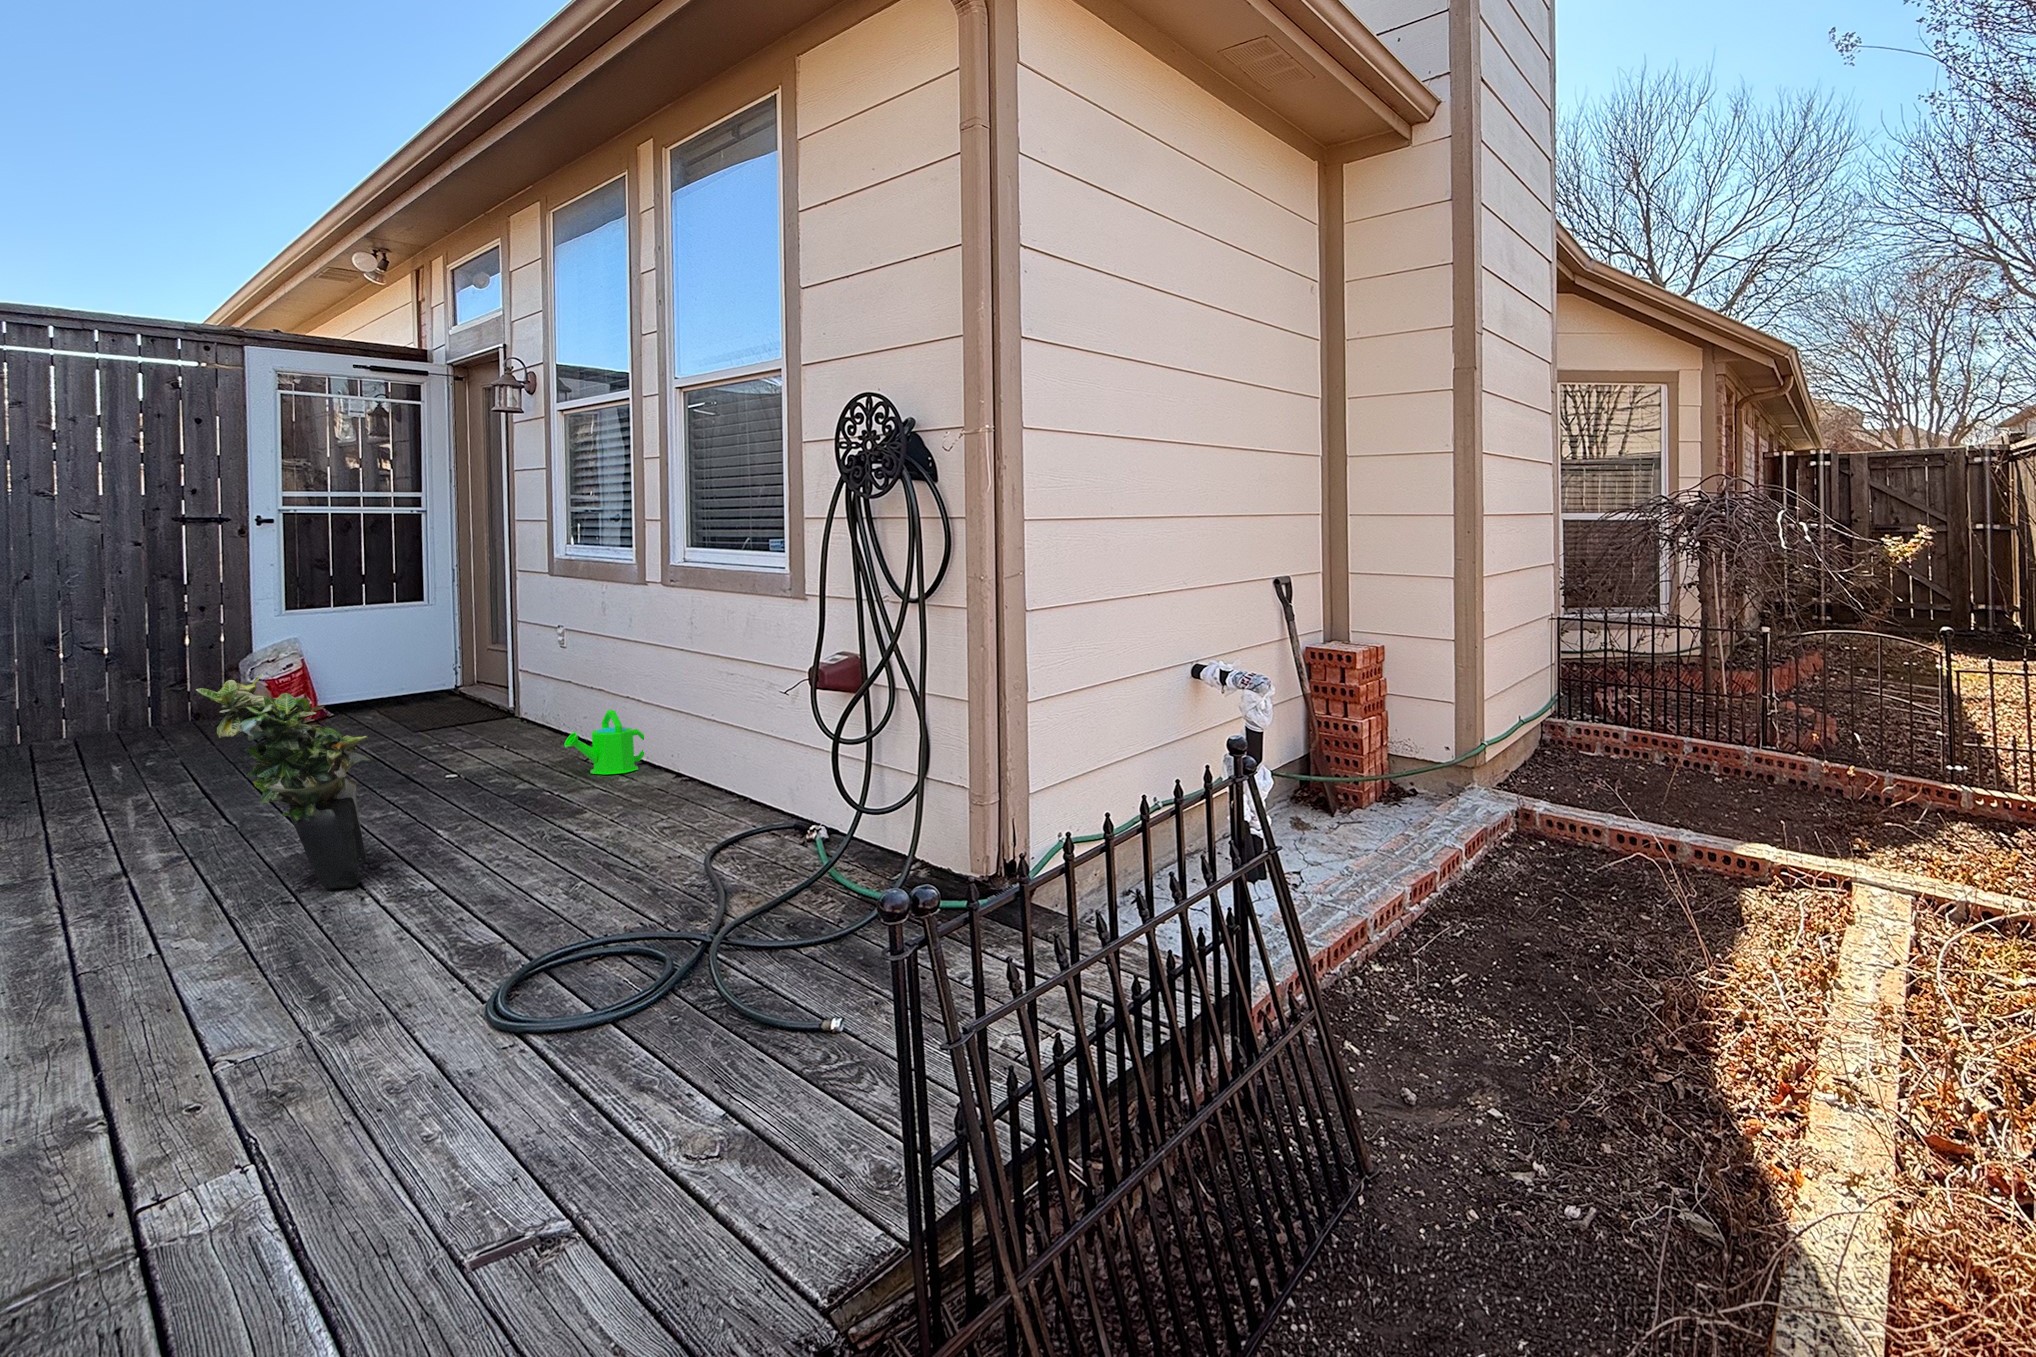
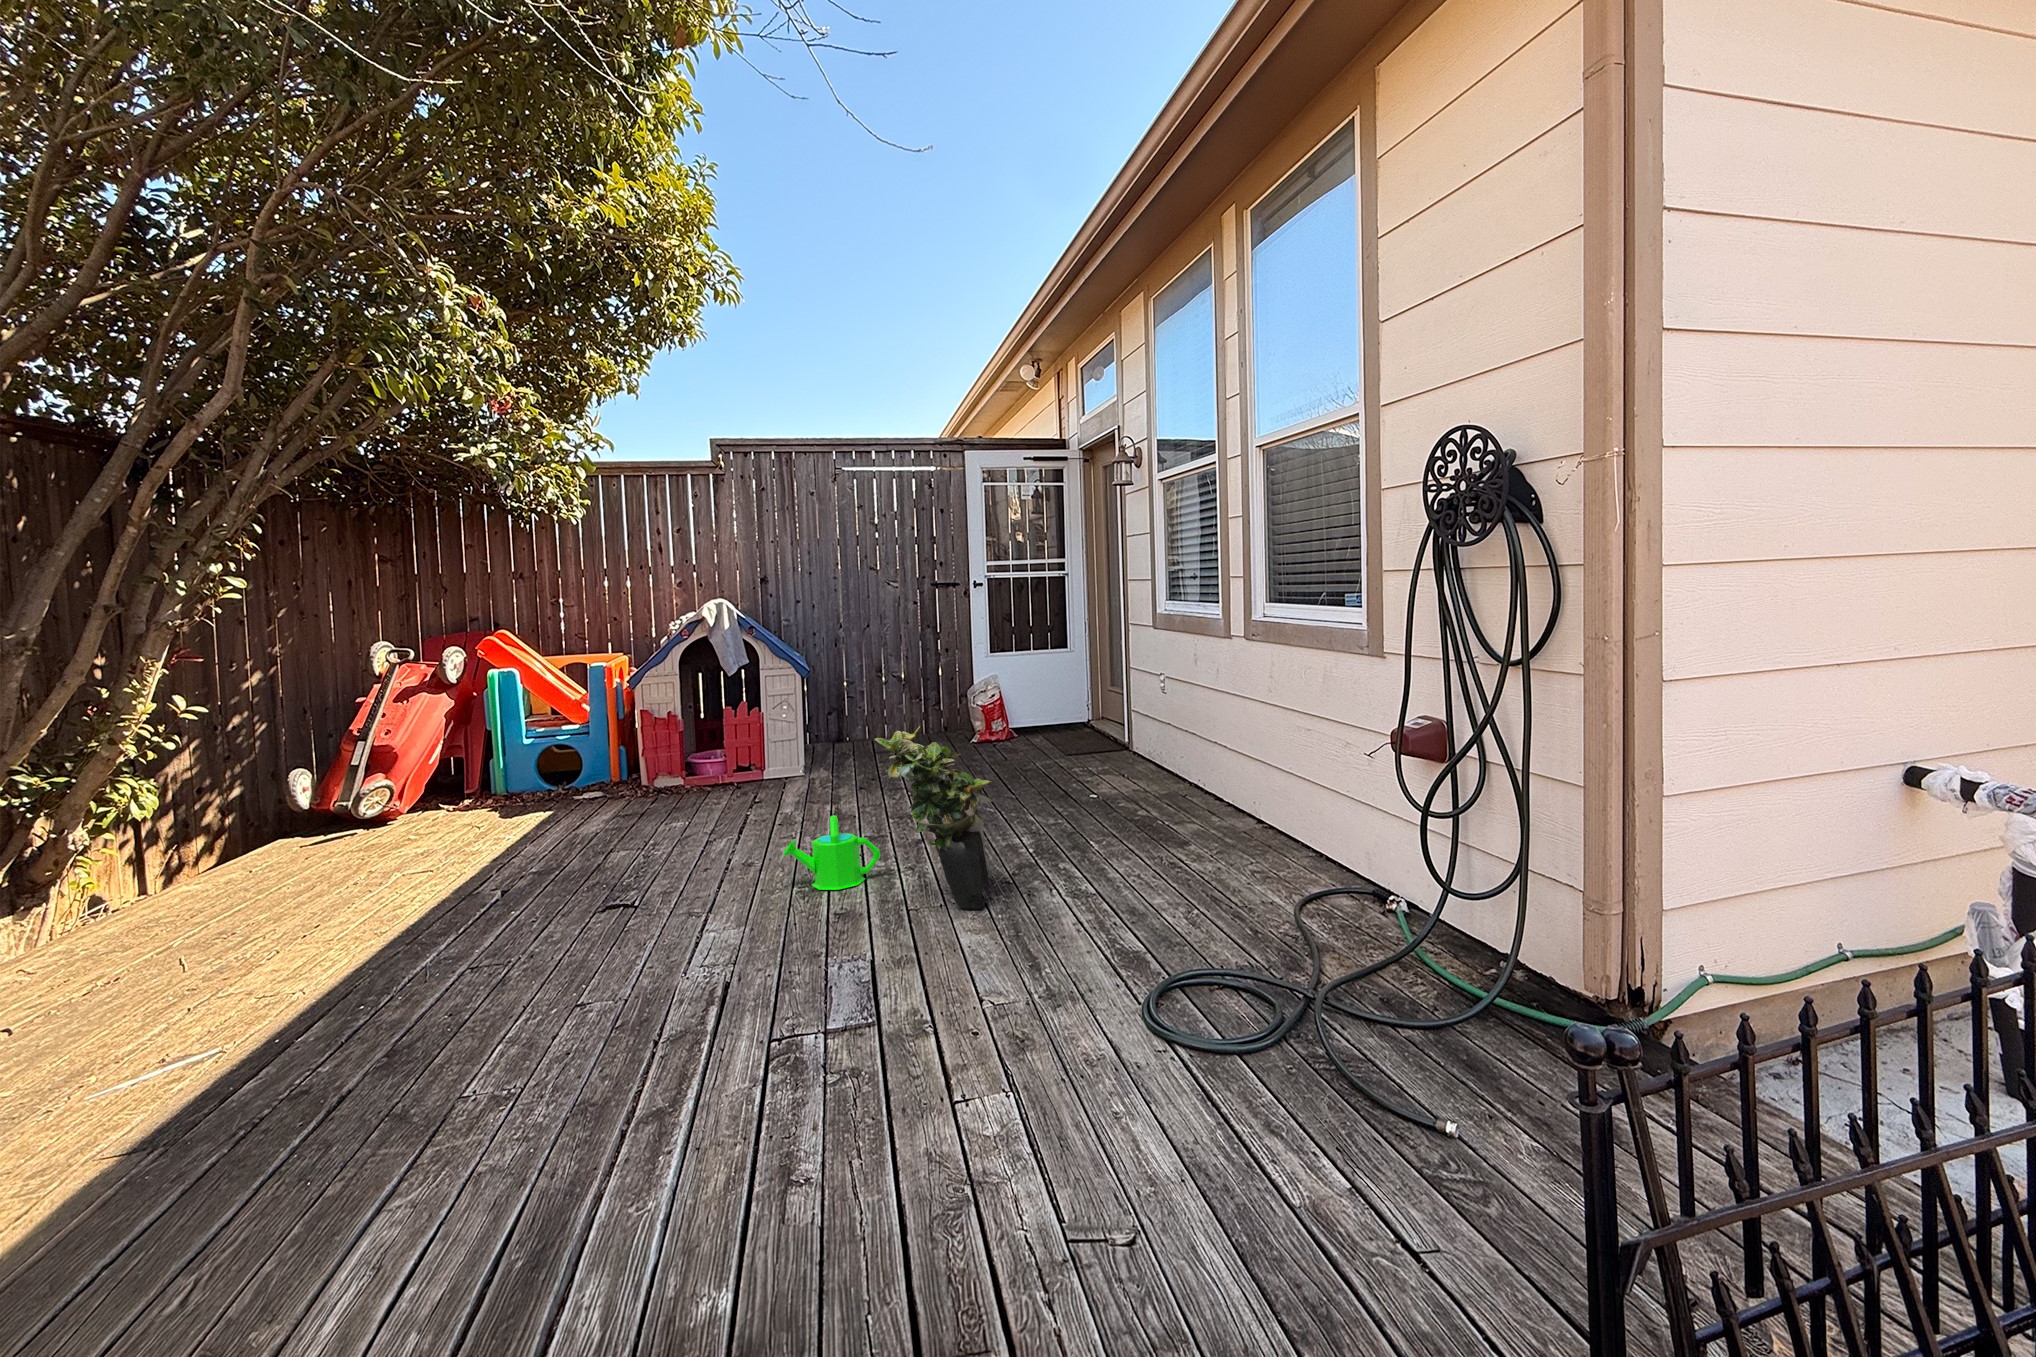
watering can: present [564,710,644,775] -> present [783,815,880,890]

